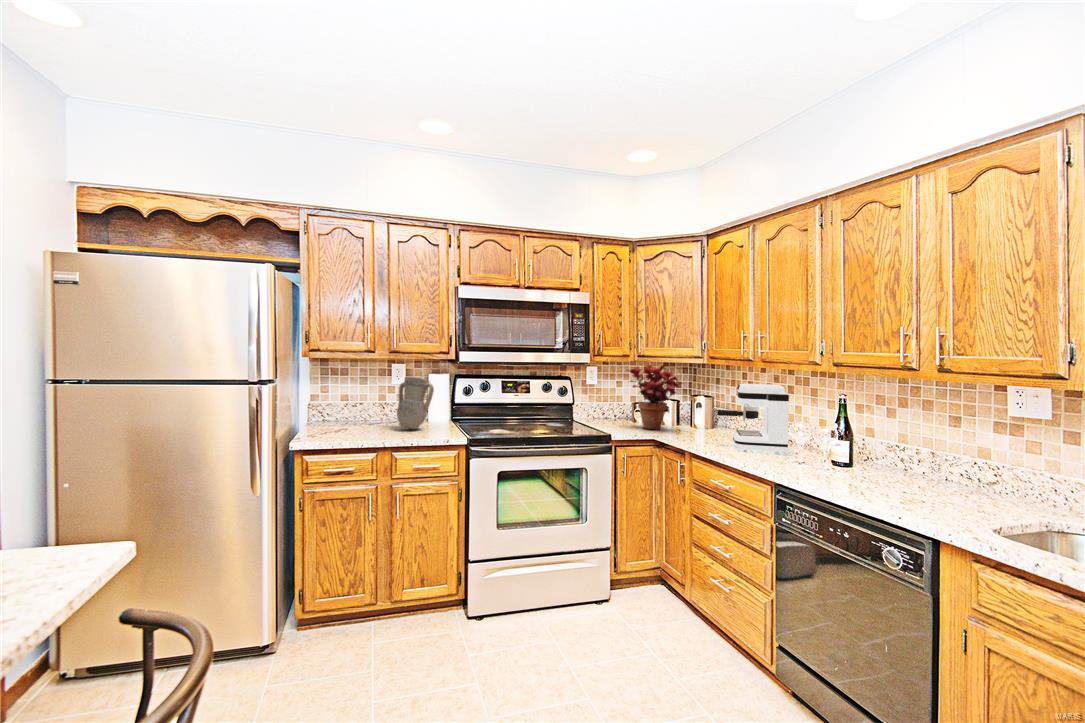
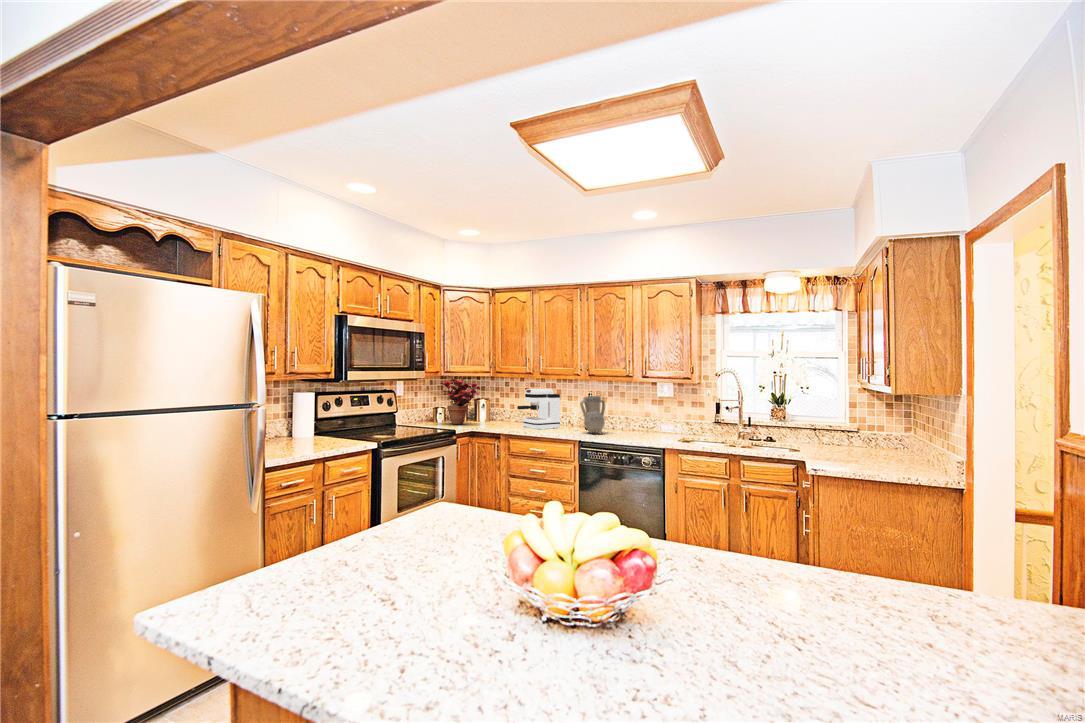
vase: present [397,377,434,429] -> present [580,396,605,433]

